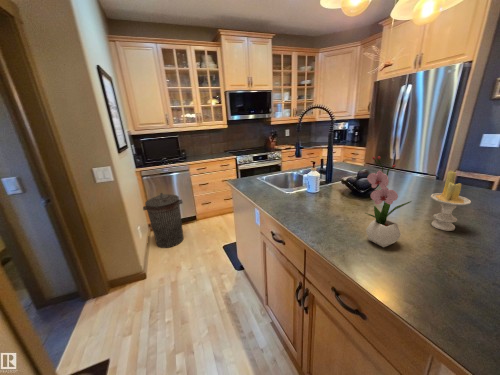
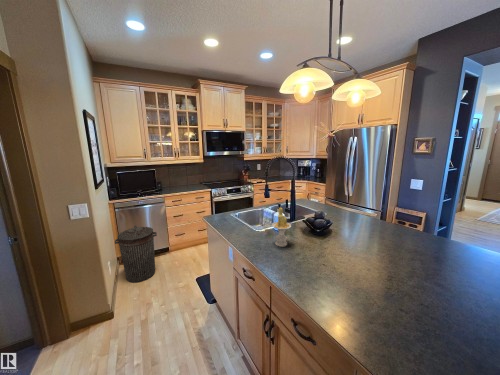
flower arrangement: present [366,156,411,247] -> none [316,210,350,283]
candle: present [431,171,471,231] -> present [272,207,291,247]

